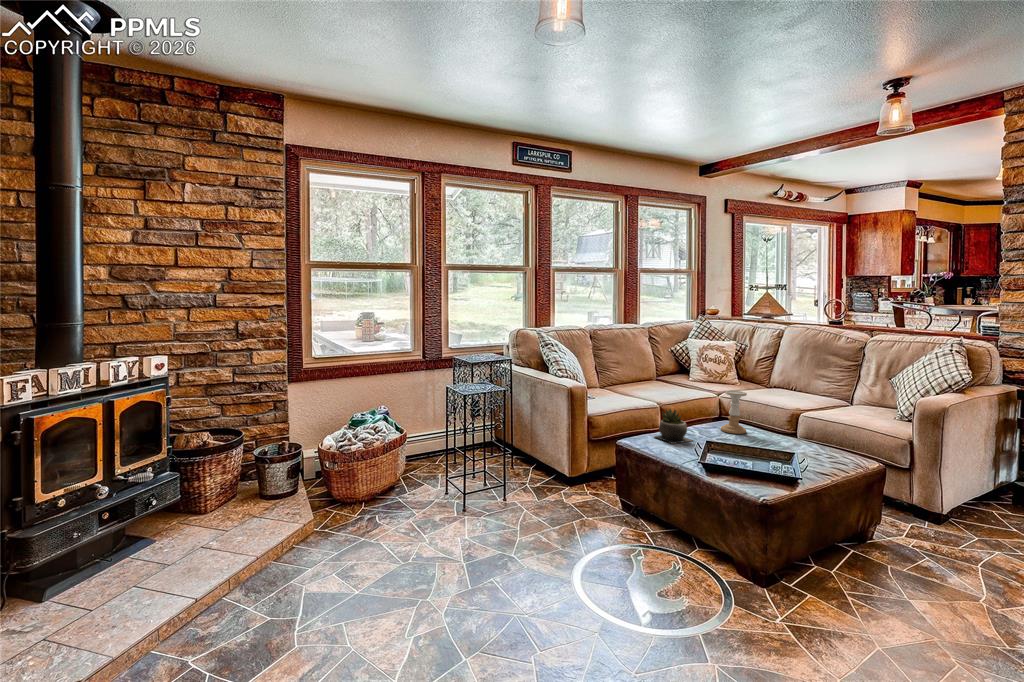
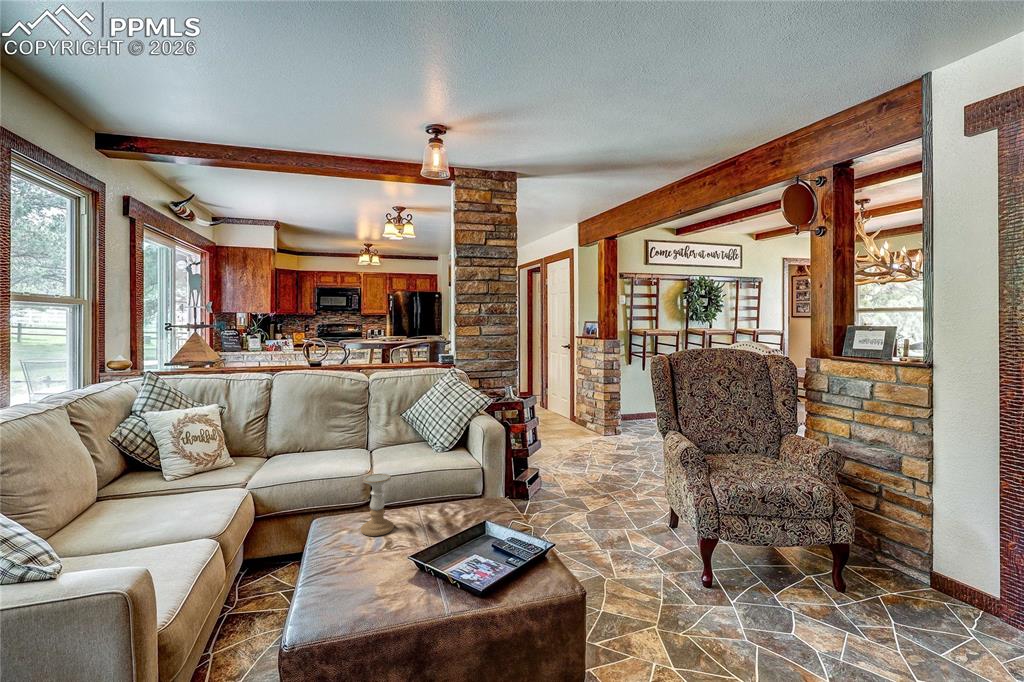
succulent plant: present [654,409,692,444] -> none [341,536,390,601]

